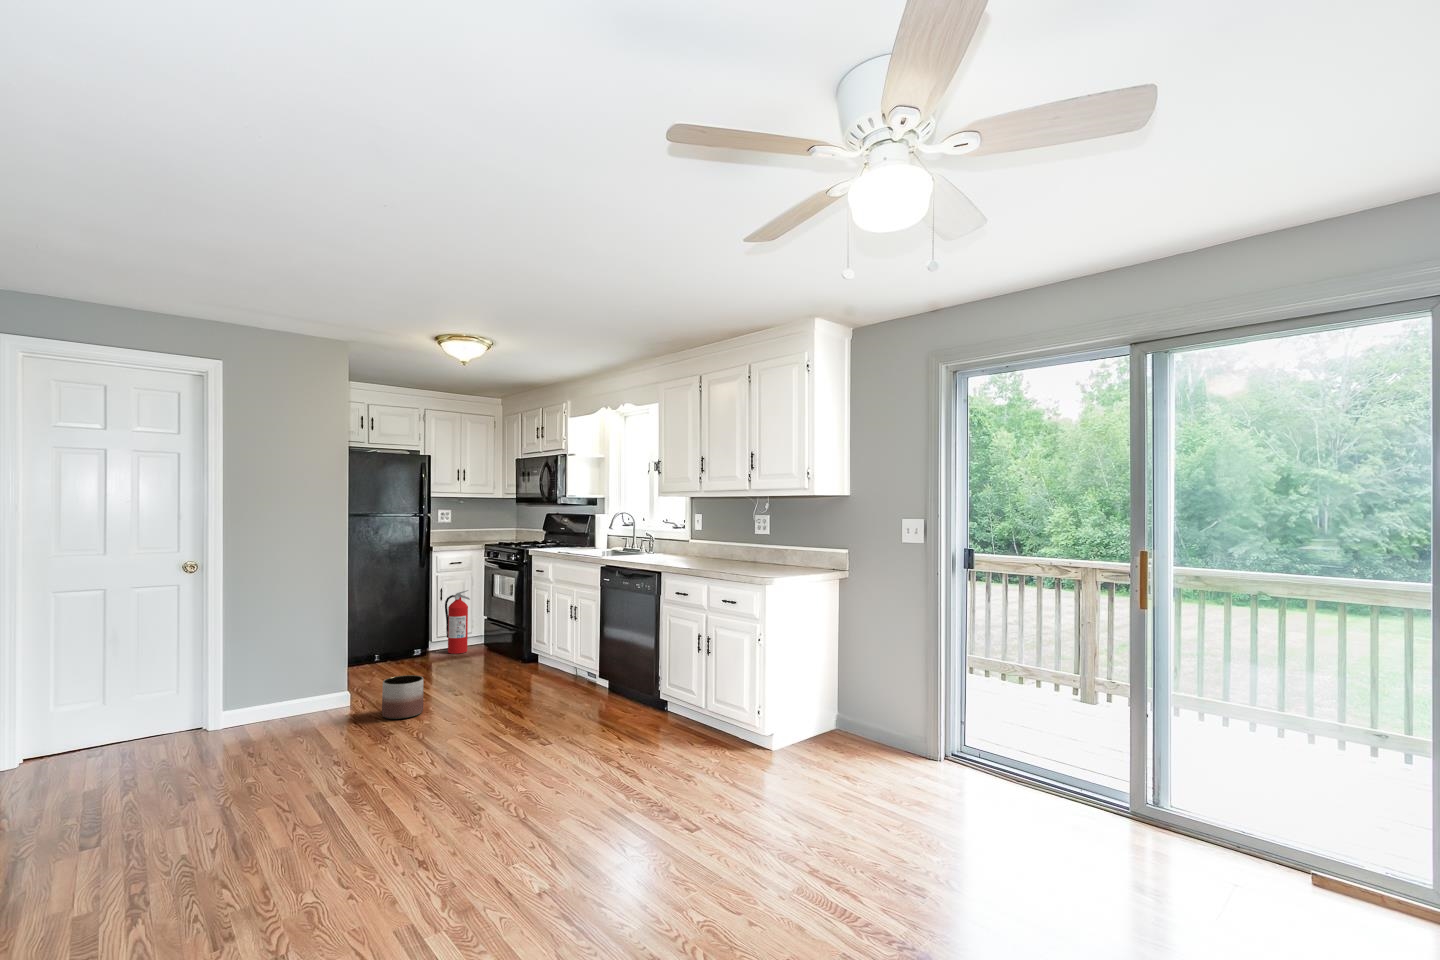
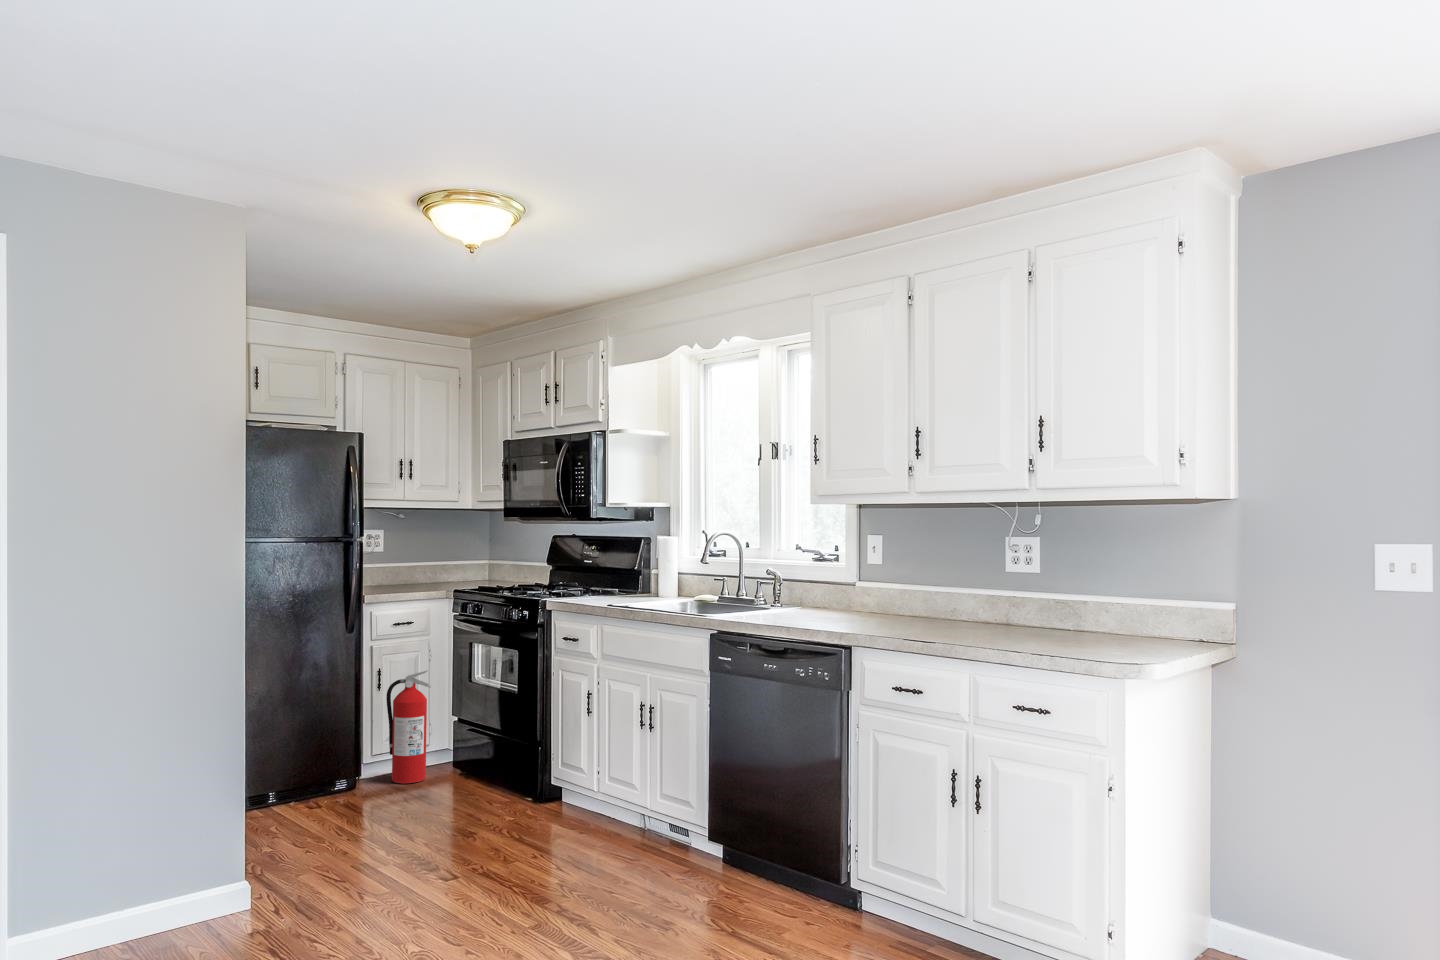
planter: present [382,675,424,719] -> none [314,846,393,939]

